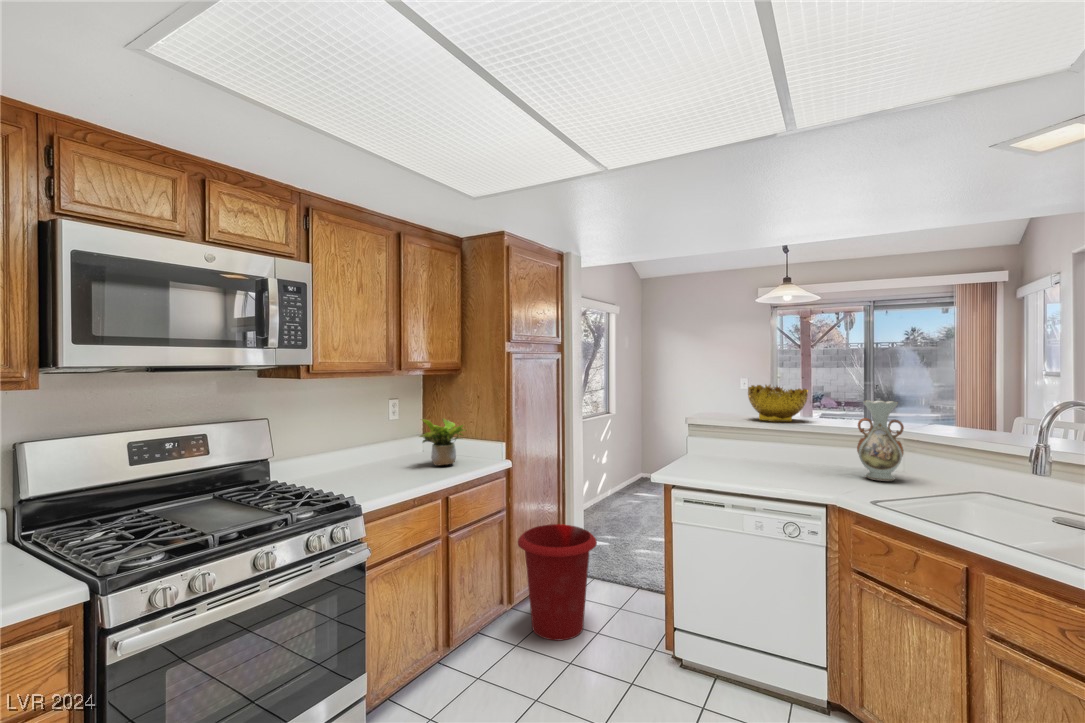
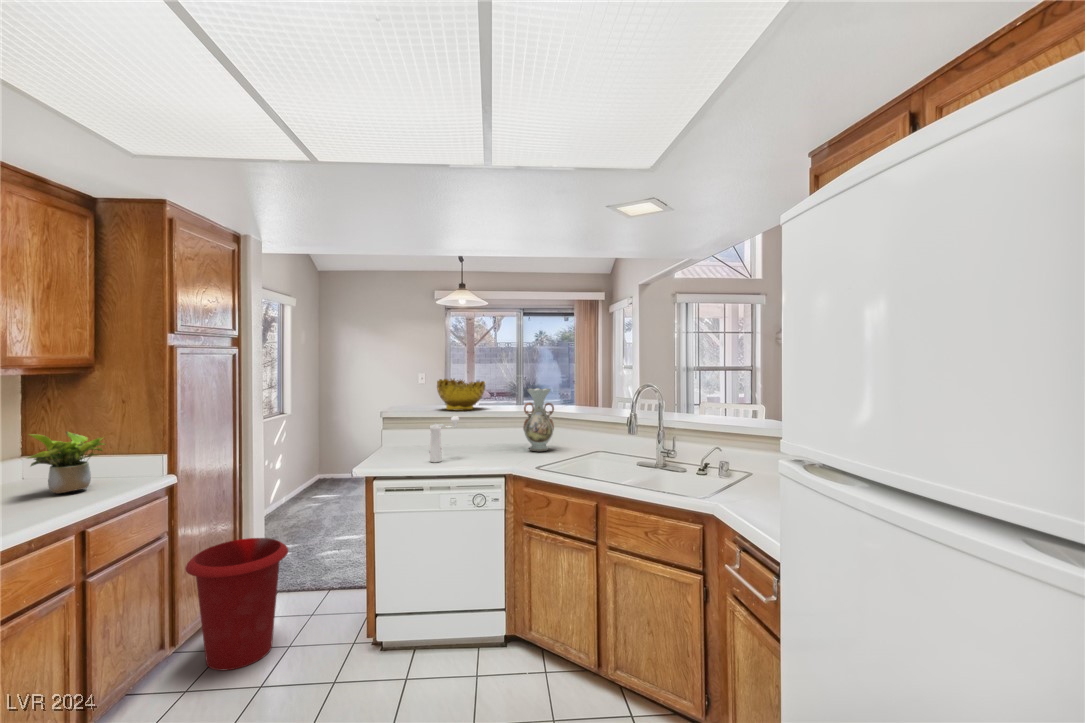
pepper mill: none [734,429,770,478] -> present [430,417,459,462]

